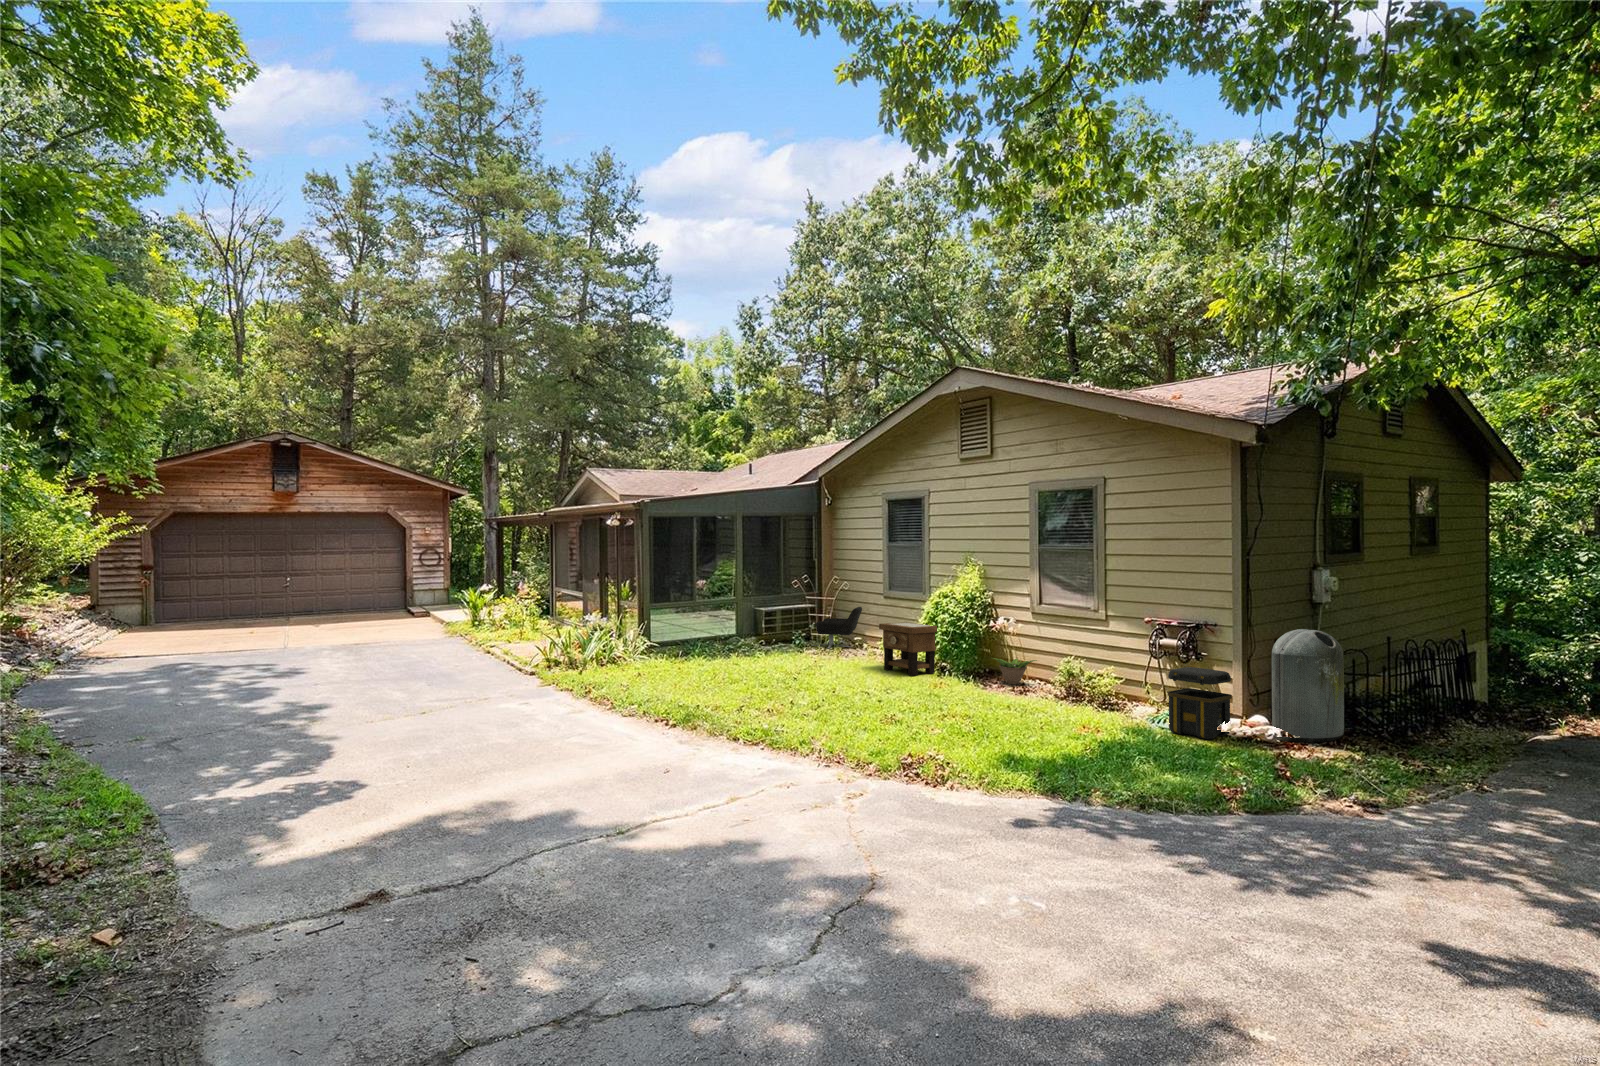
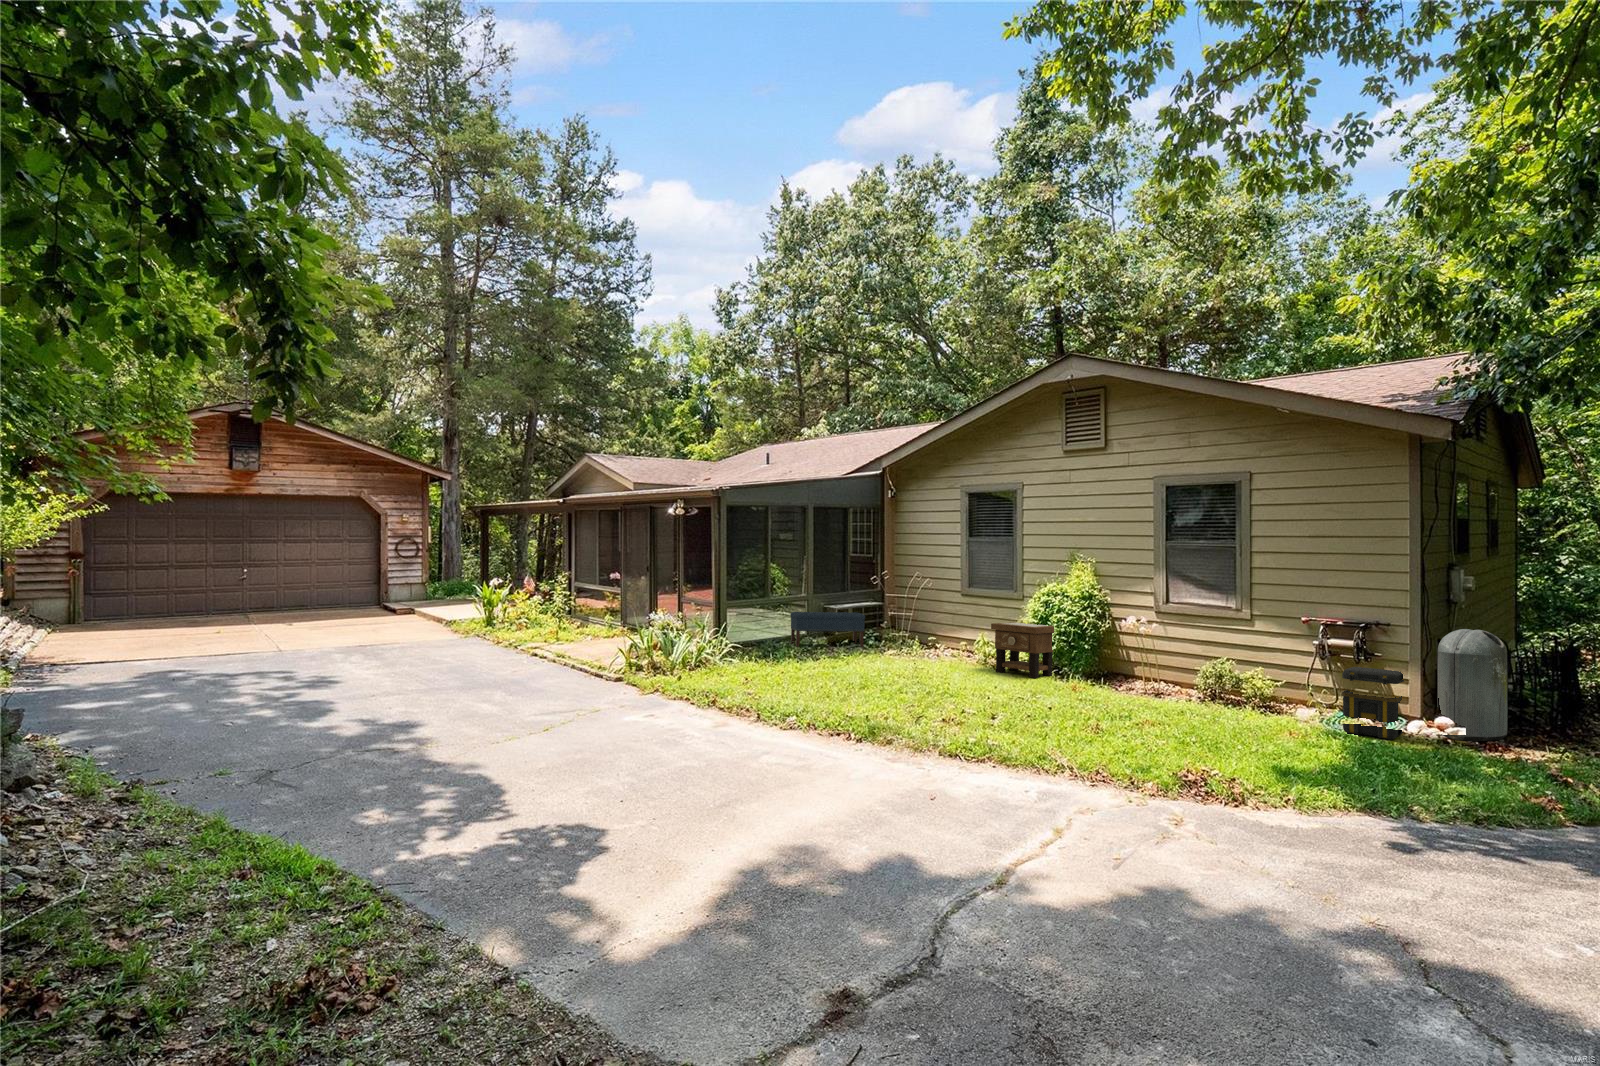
lounge chair: present [814,607,862,648] -> none [885,606,940,650]
bench: none [725,613,792,645] -> present [790,612,865,647]
decorative plant: present [993,658,1037,684] -> none [1118,659,1169,686]

